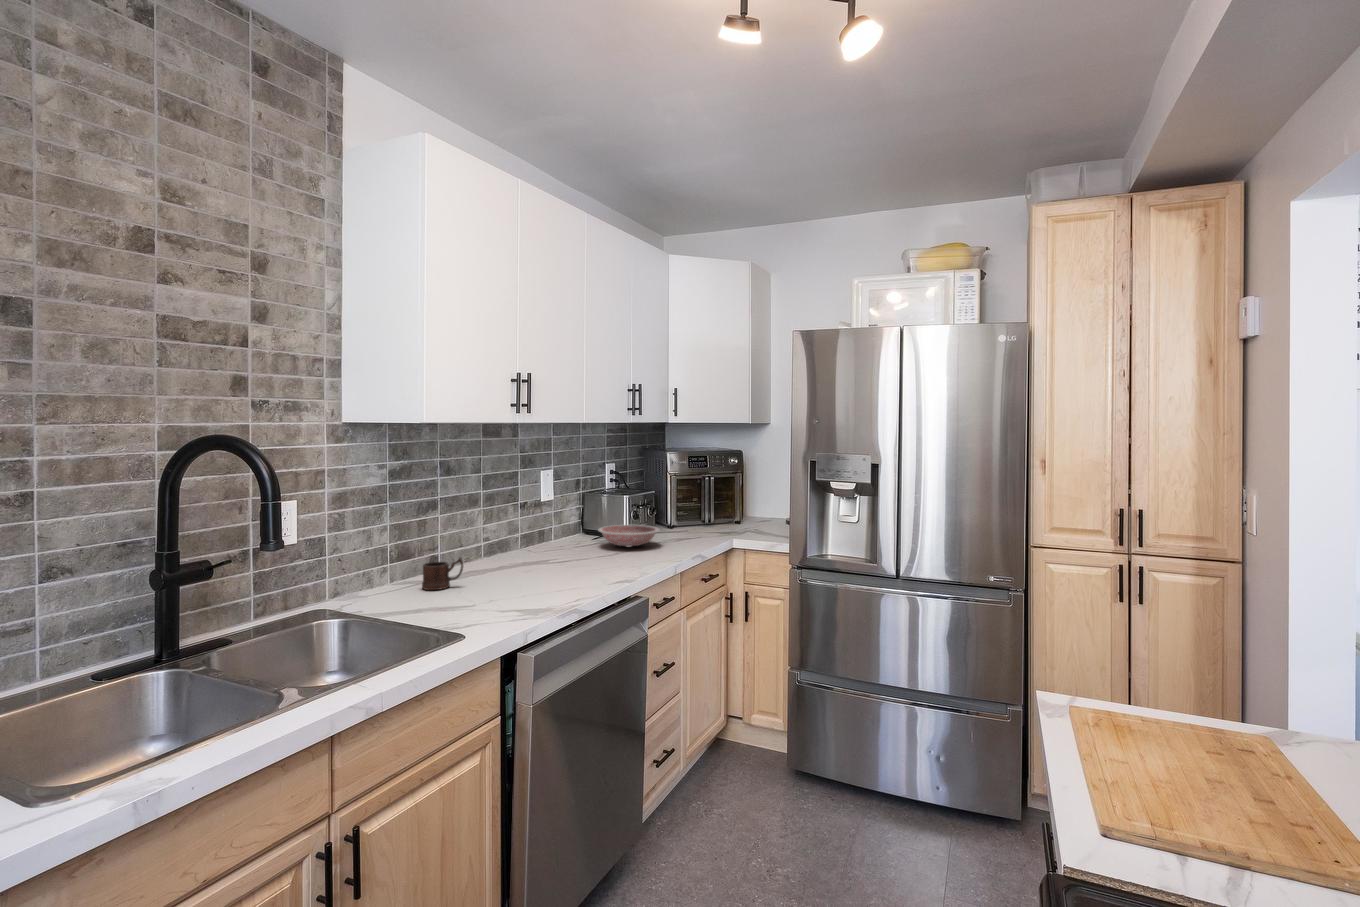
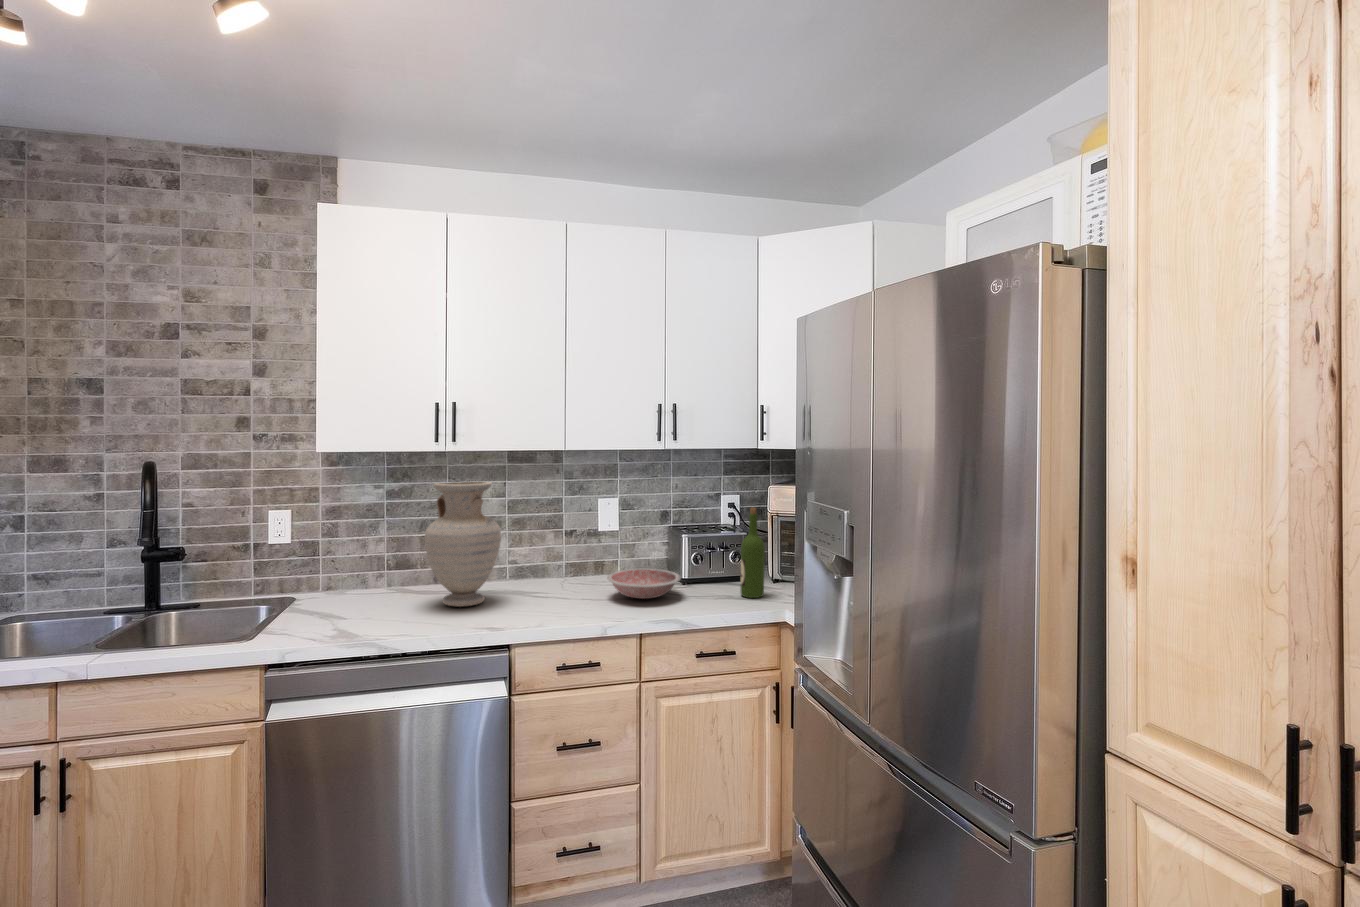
vase: none [486,453,559,576] -> present [425,482,501,606]
wine bottle: none [675,467,692,535] -> present [740,508,765,598]
mug: present [422,558,463,590] -> none [373,575,399,602]

